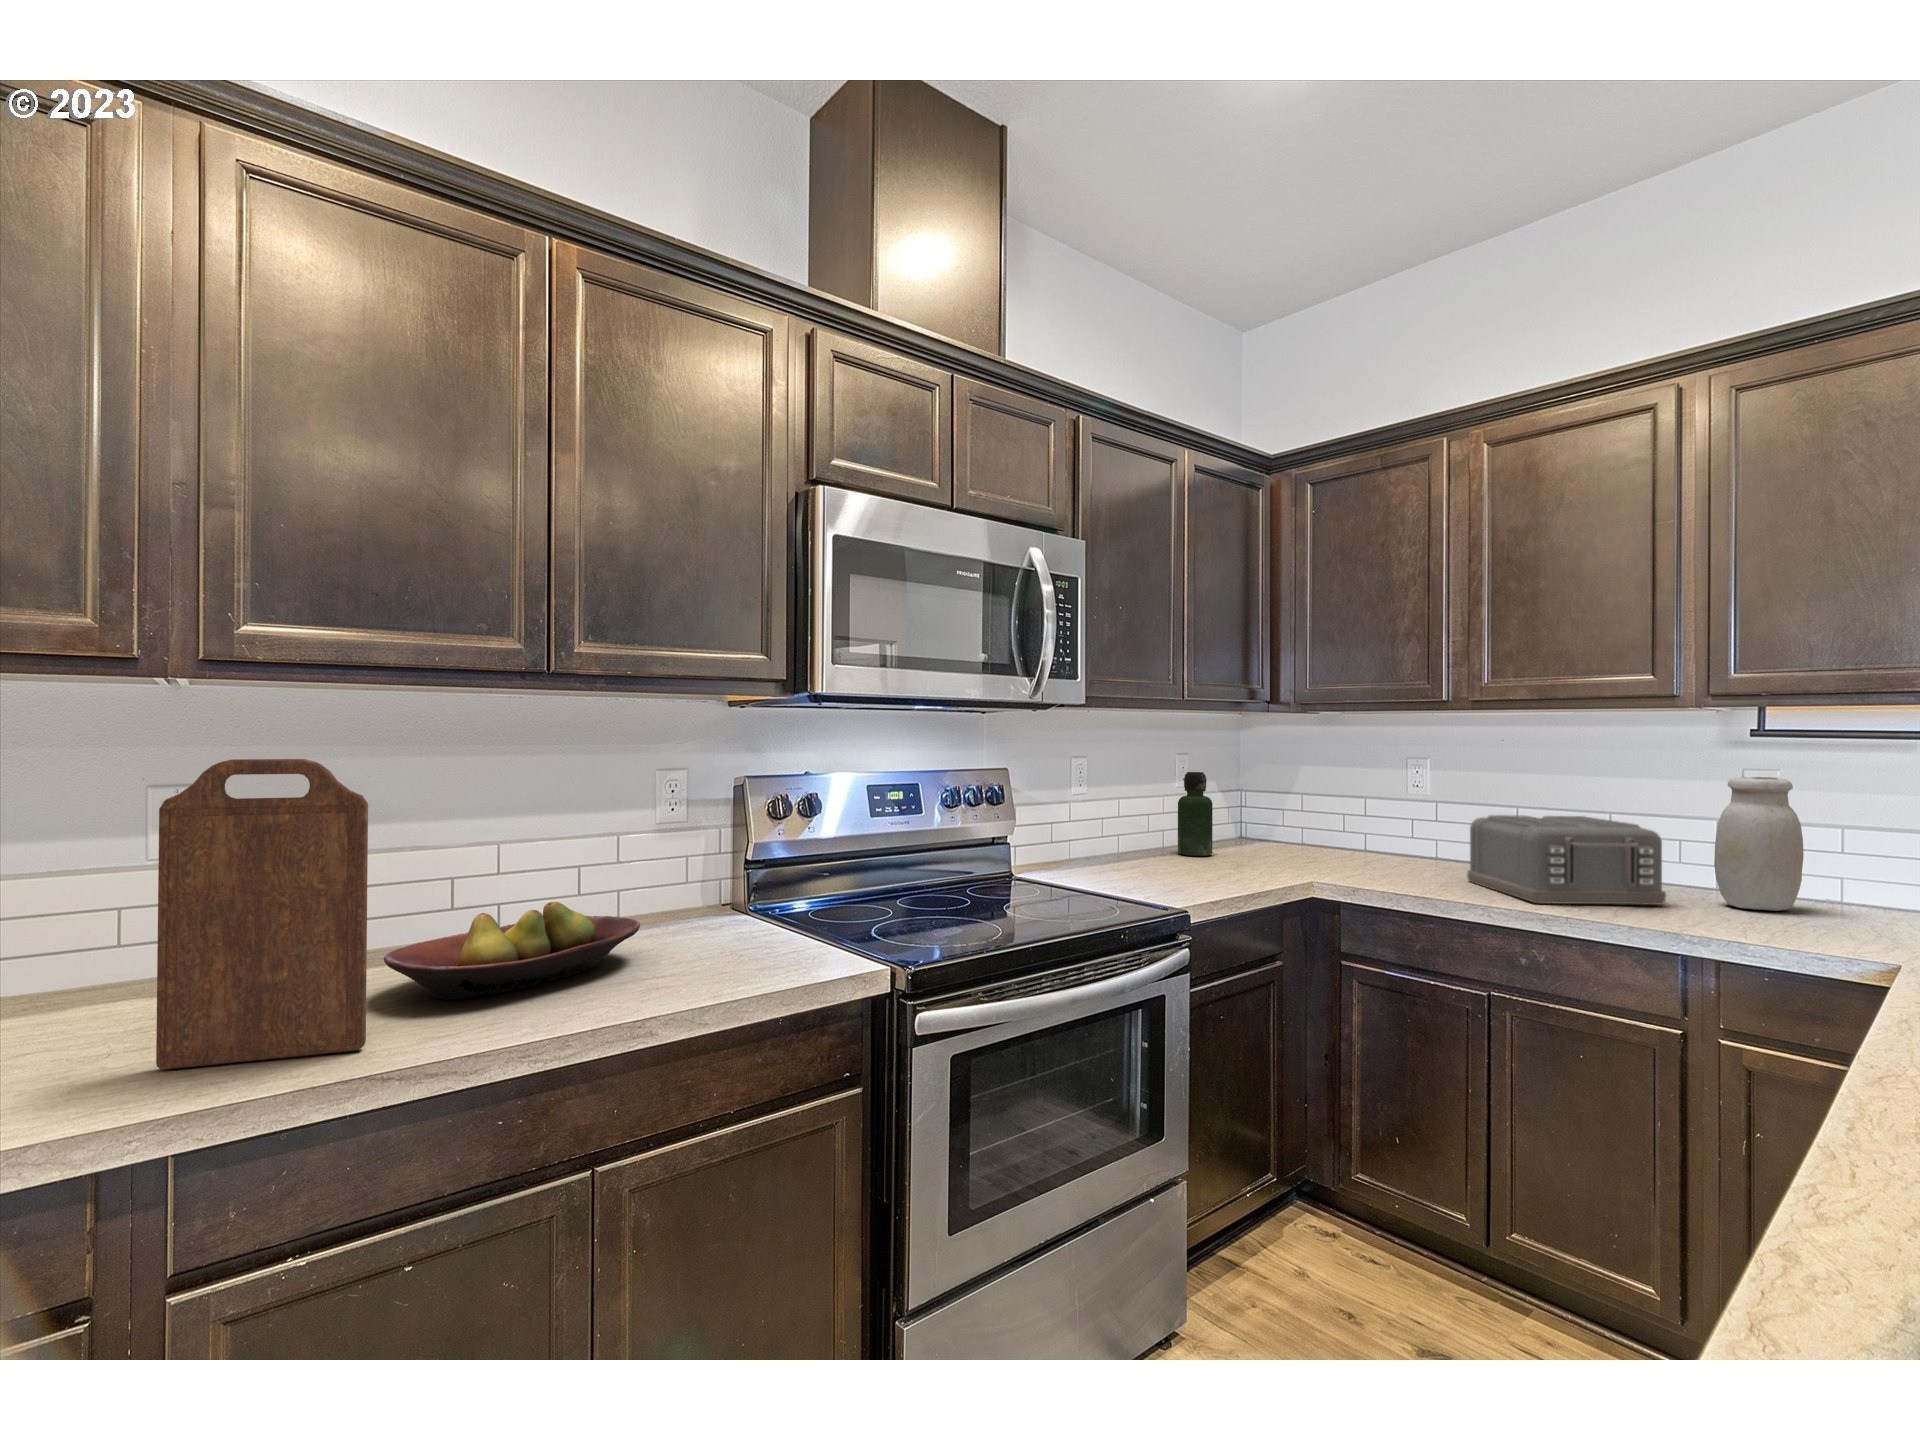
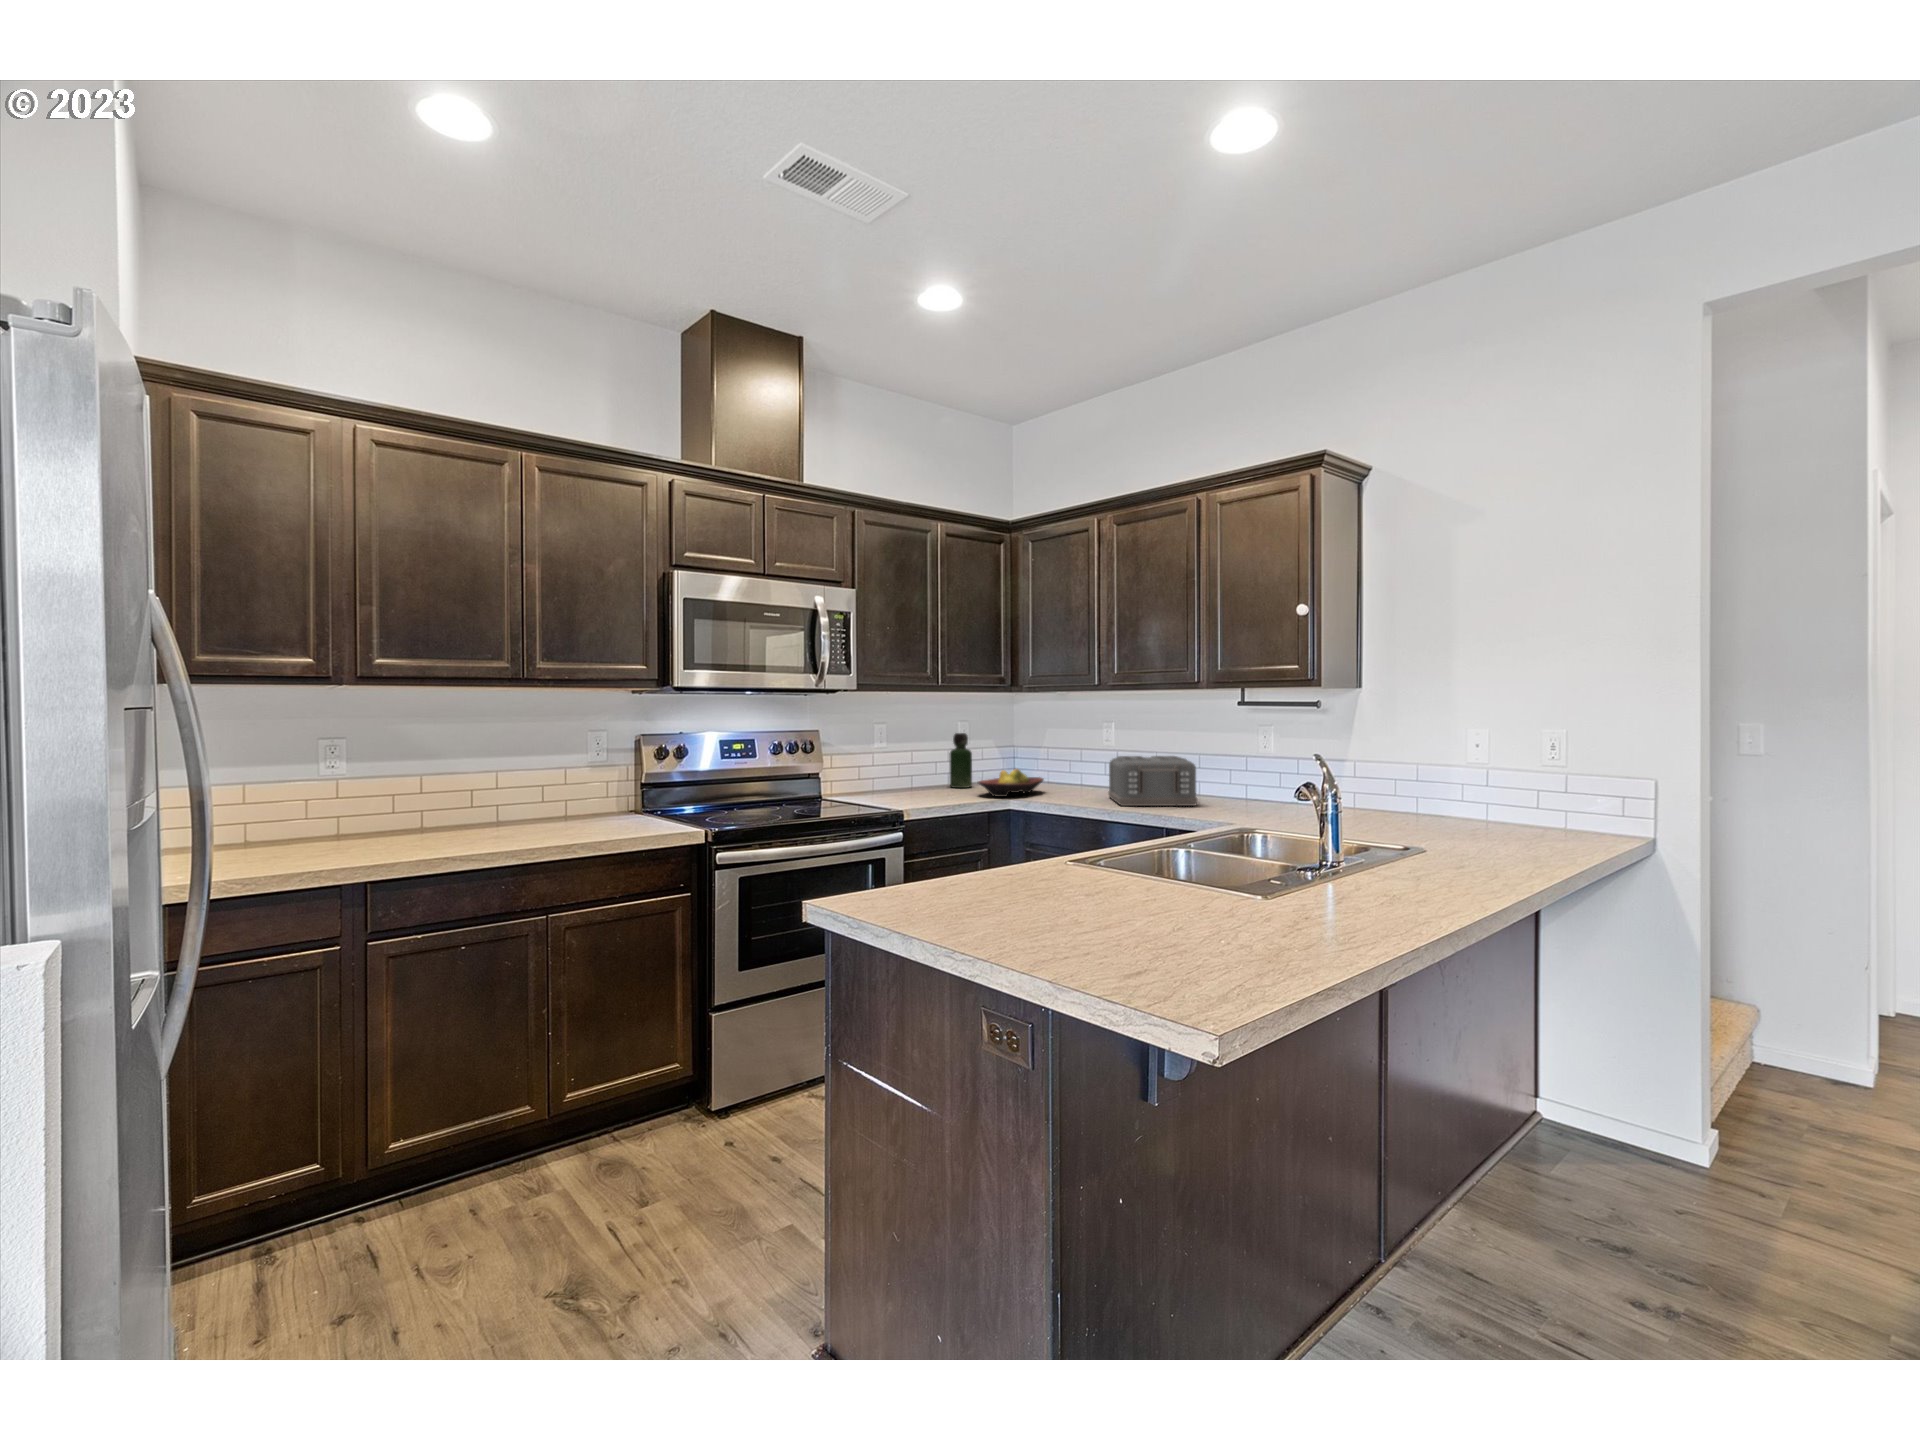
cutting board: present [156,759,368,1070] -> none [351,722,442,857]
jar: present [1714,777,1804,911] -> none [1230,729,1273,807]
fruit bowl: present [384,902,640,1000] -> present [978,768,1044,797]

